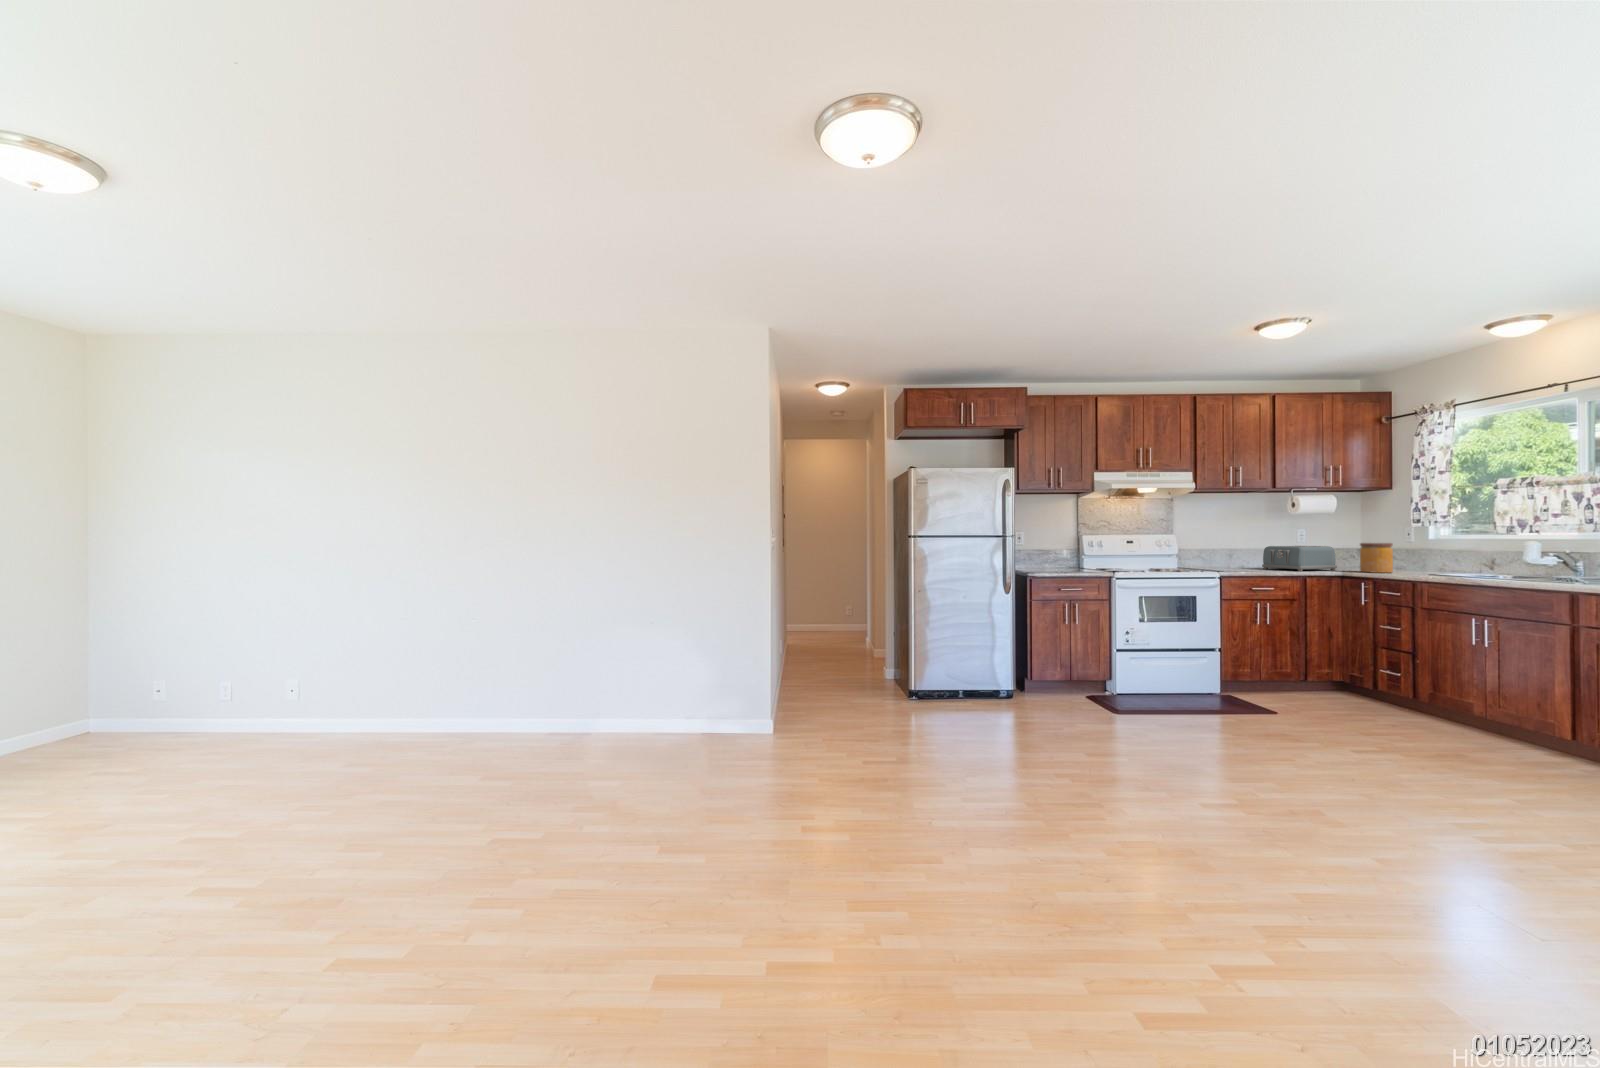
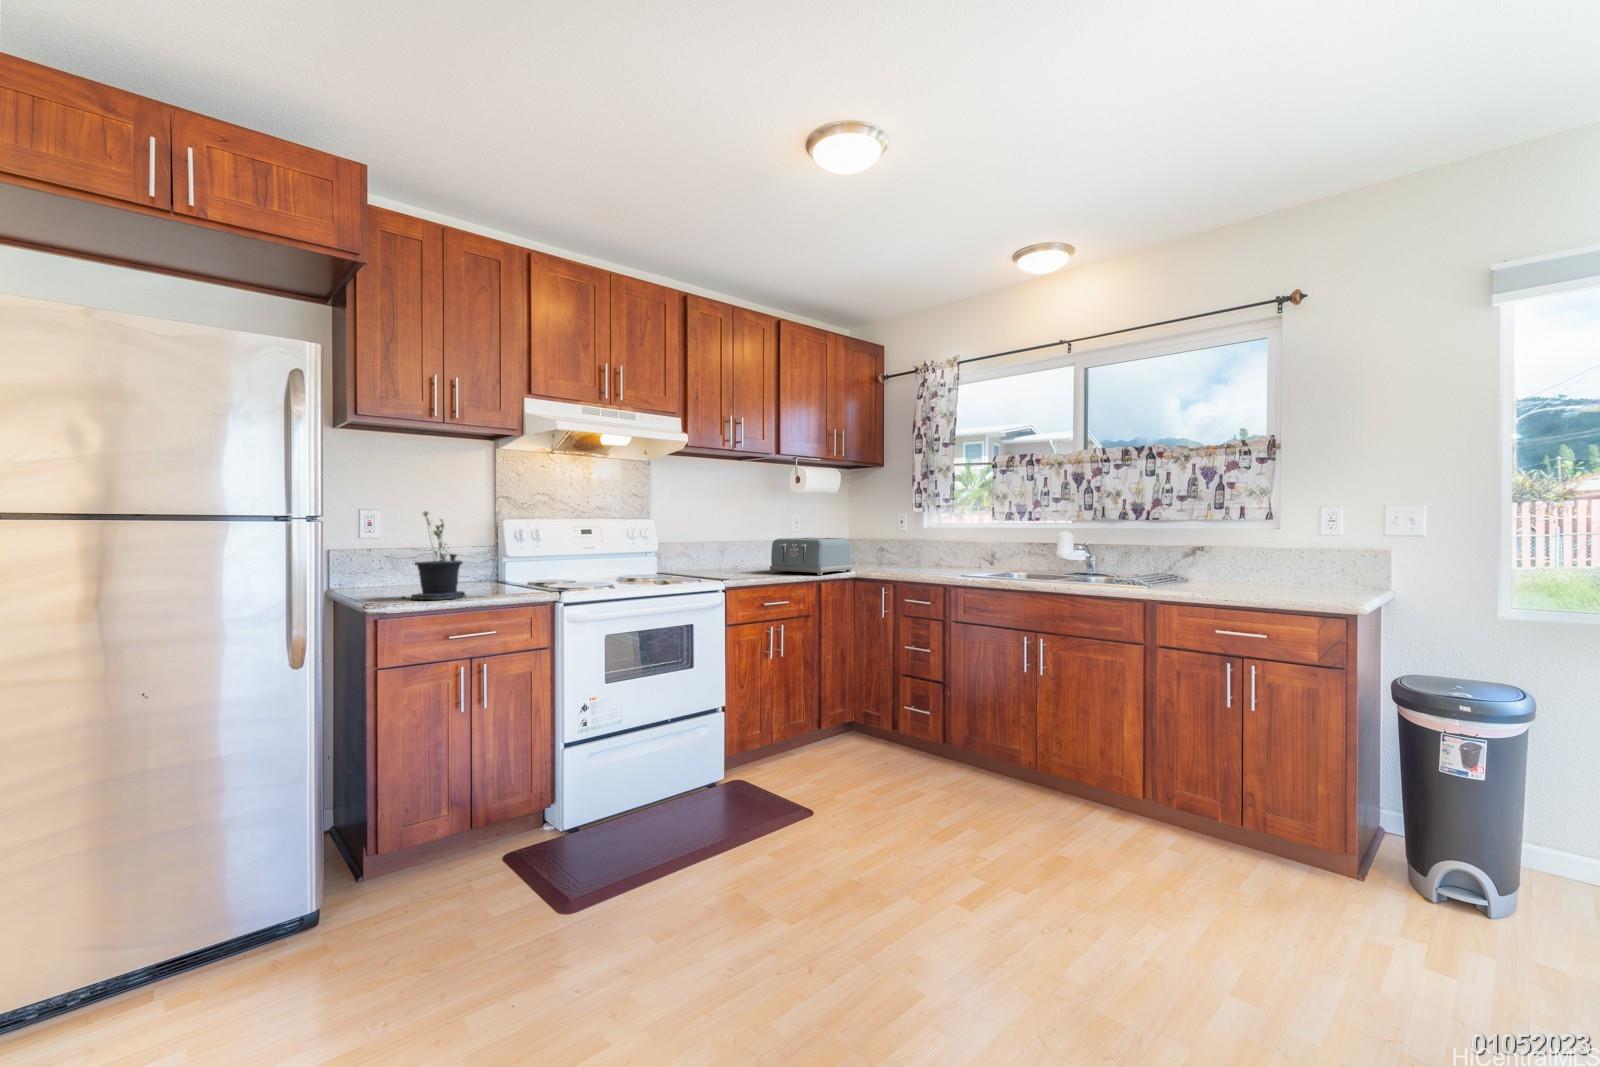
potted plant: none [1039,532,1068,572] -> present [403,511,466,600]
jar: present [1360,543,1393,573] -> none [881,533,915,574]

